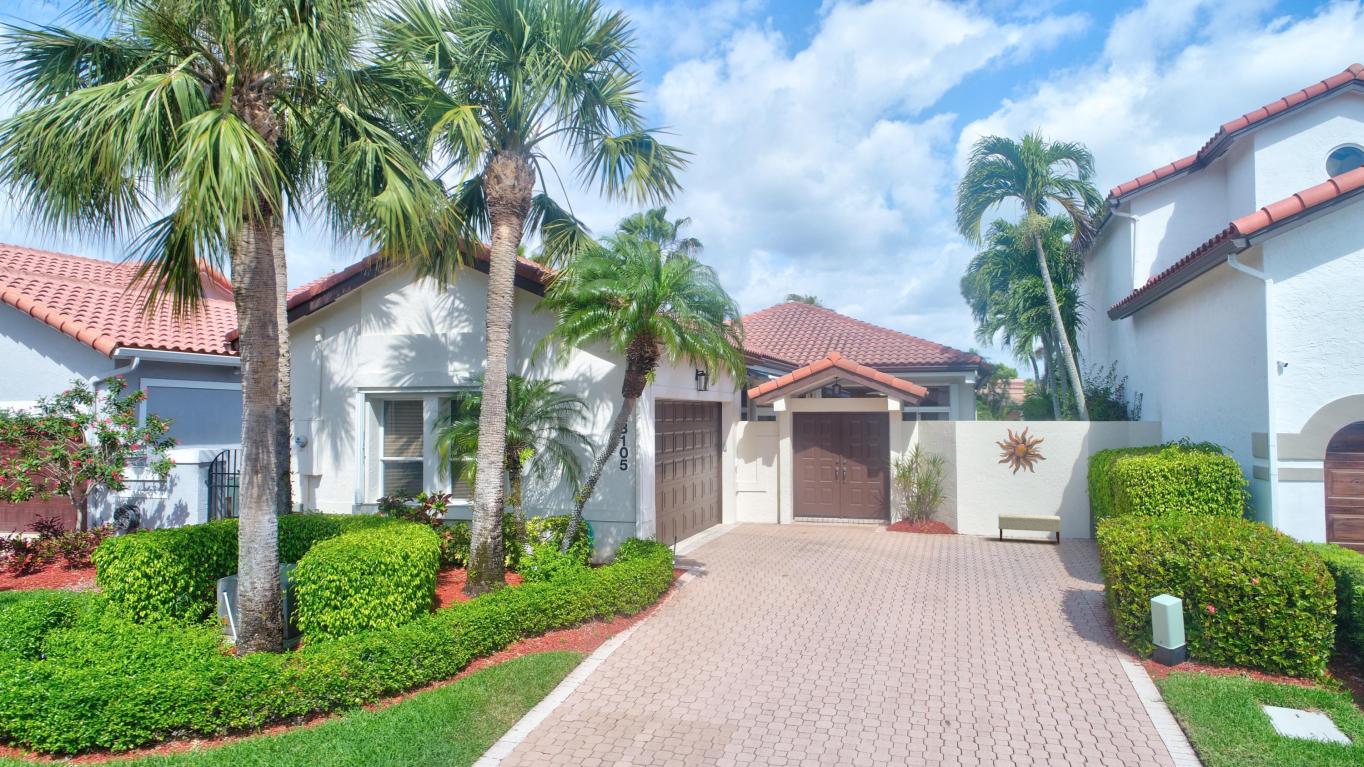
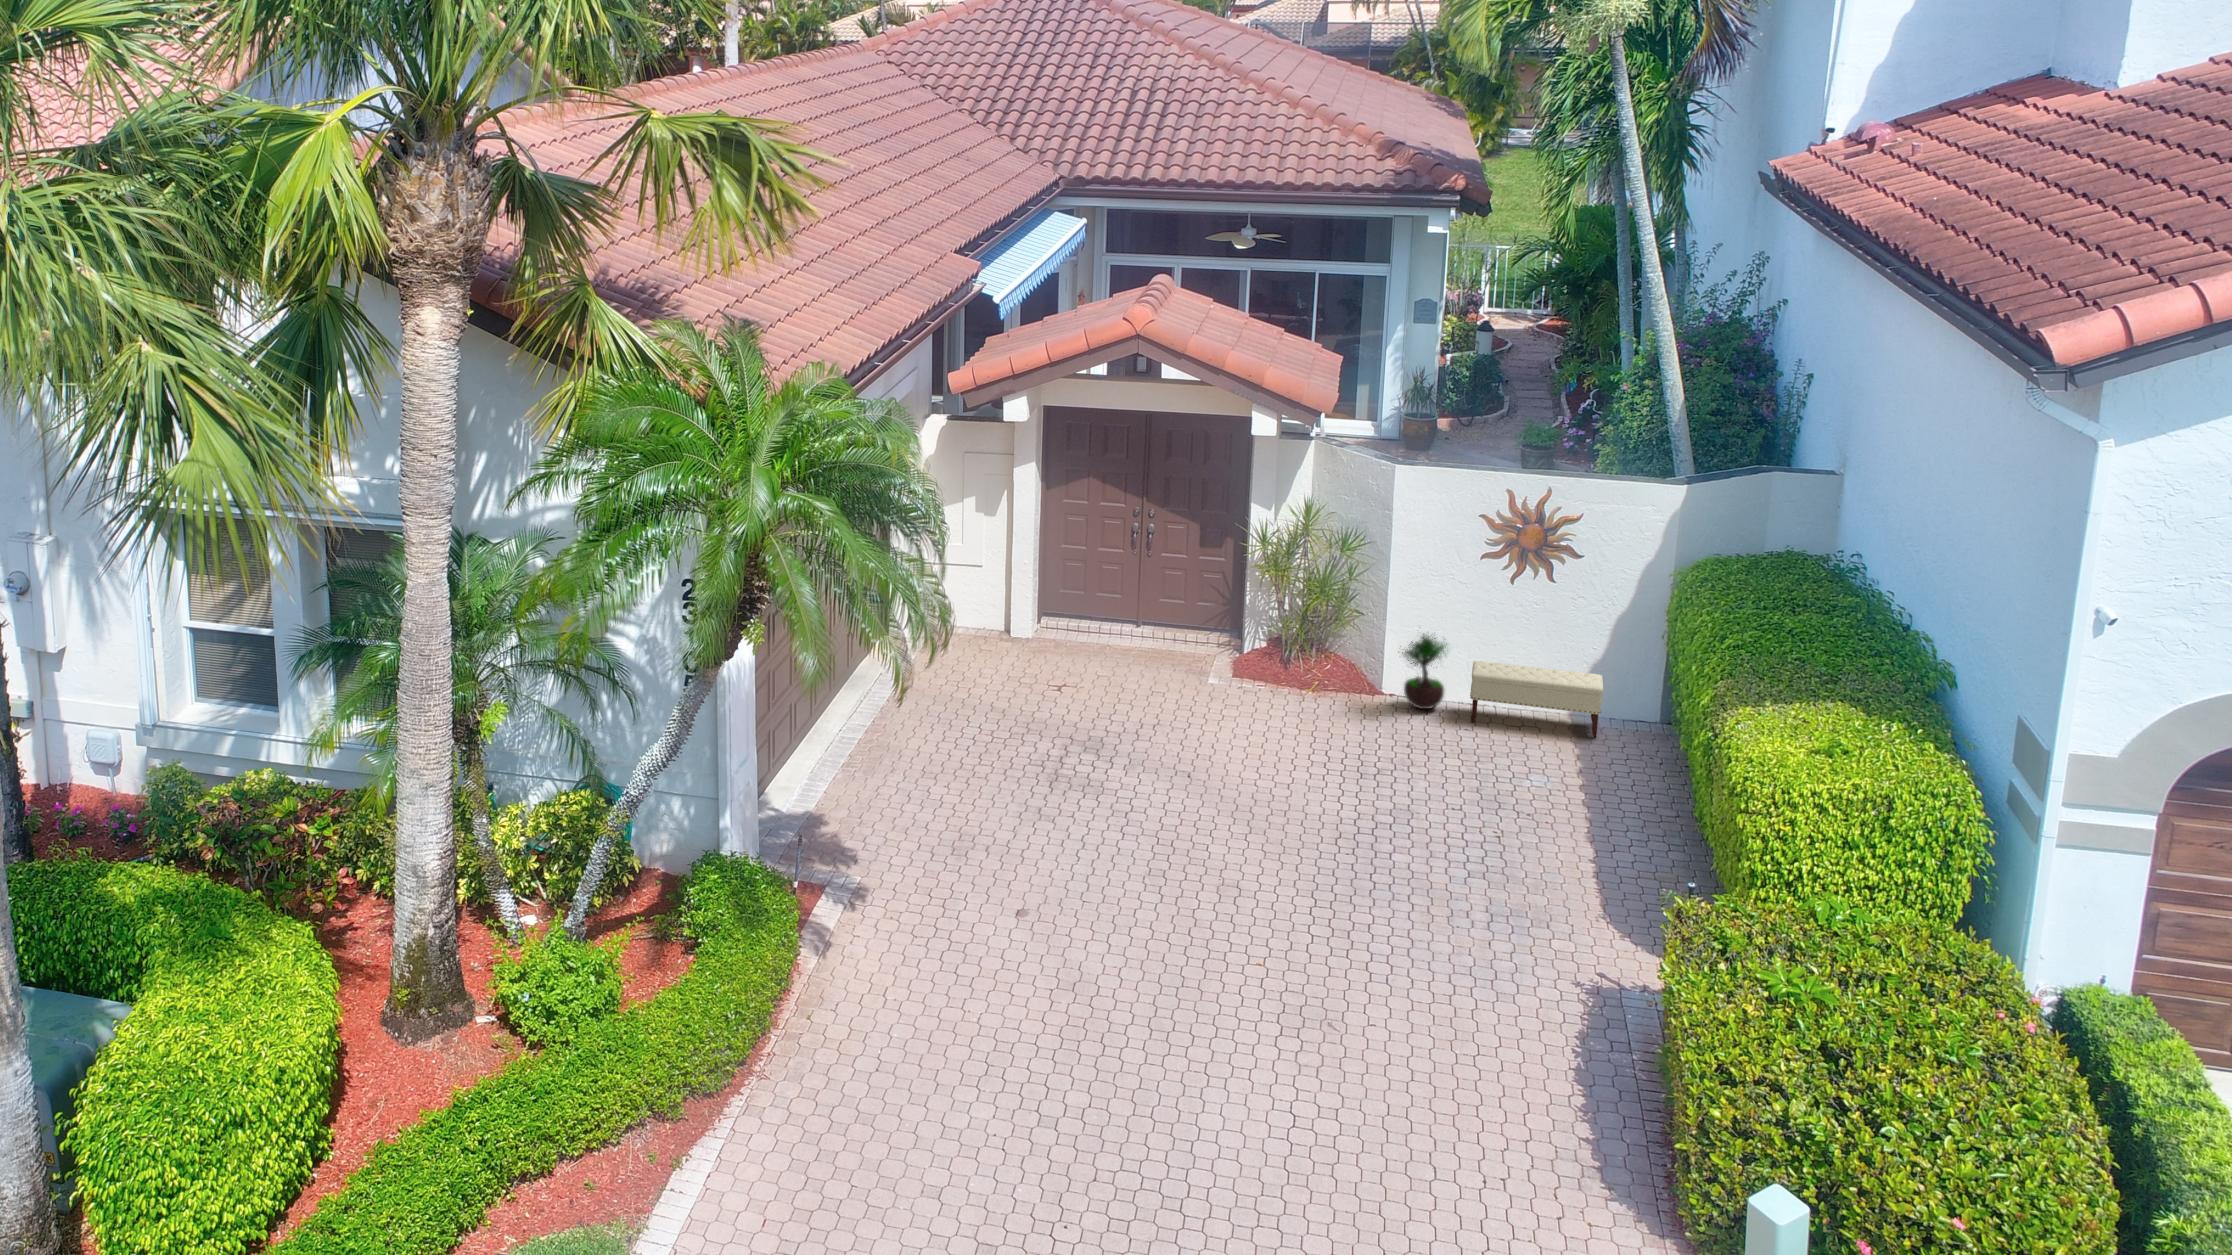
potted tree: none [962,496,989,538] -> present [1398,634,1448,709]

